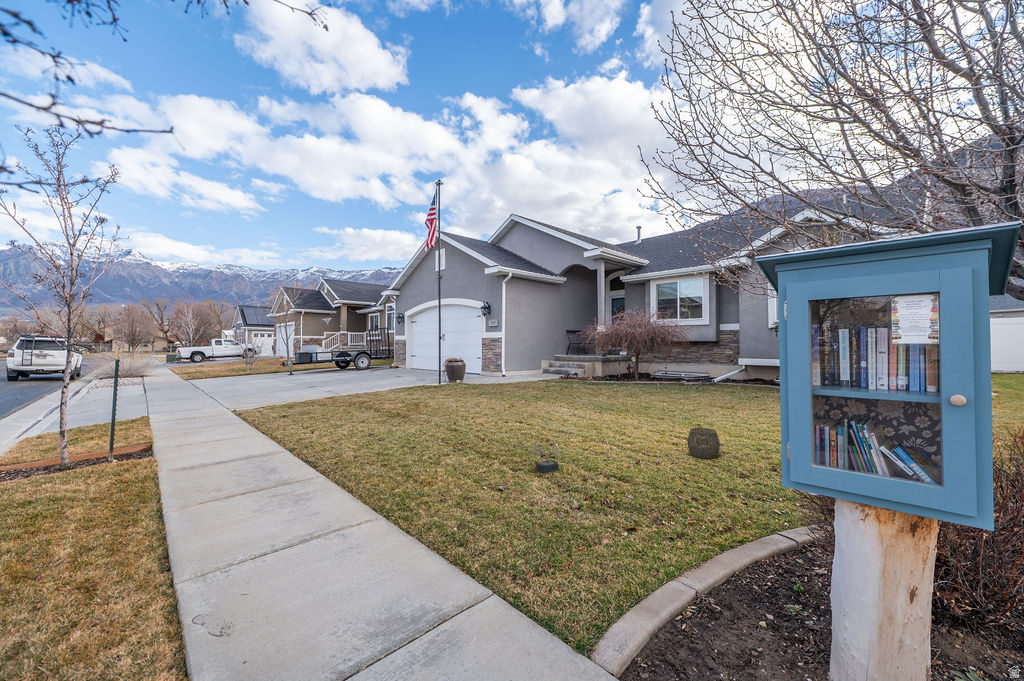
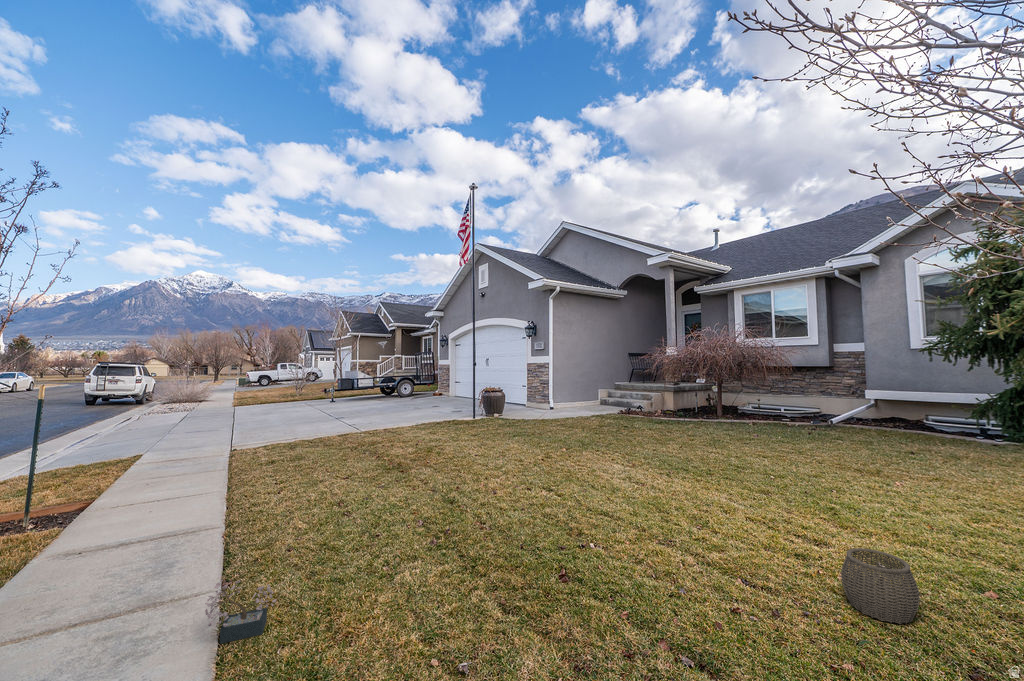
decorative plant: present [531,445,560,473] -> present [205,580,276,644]

